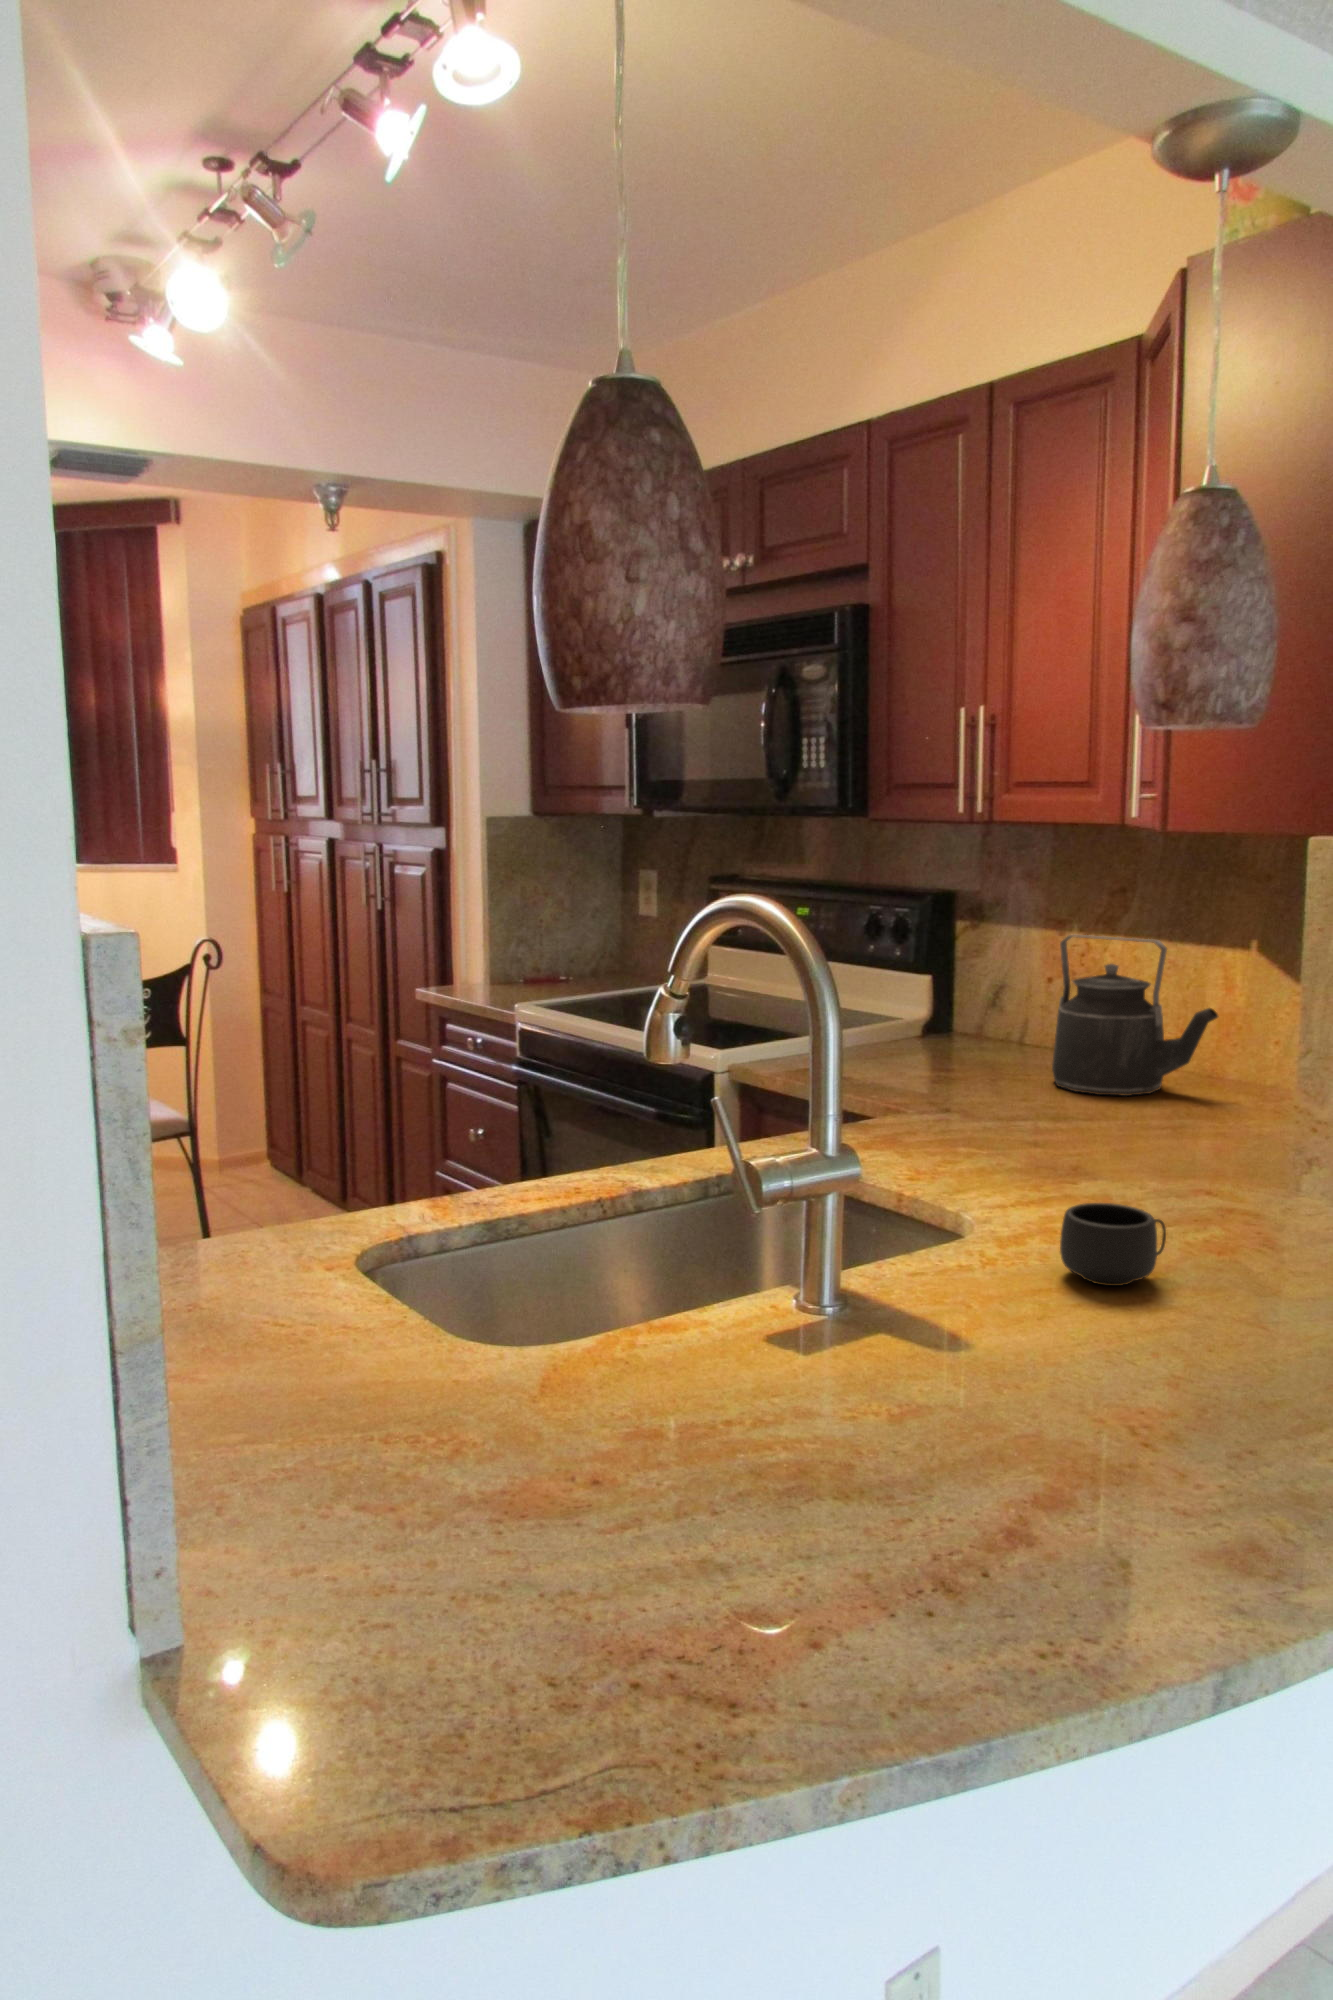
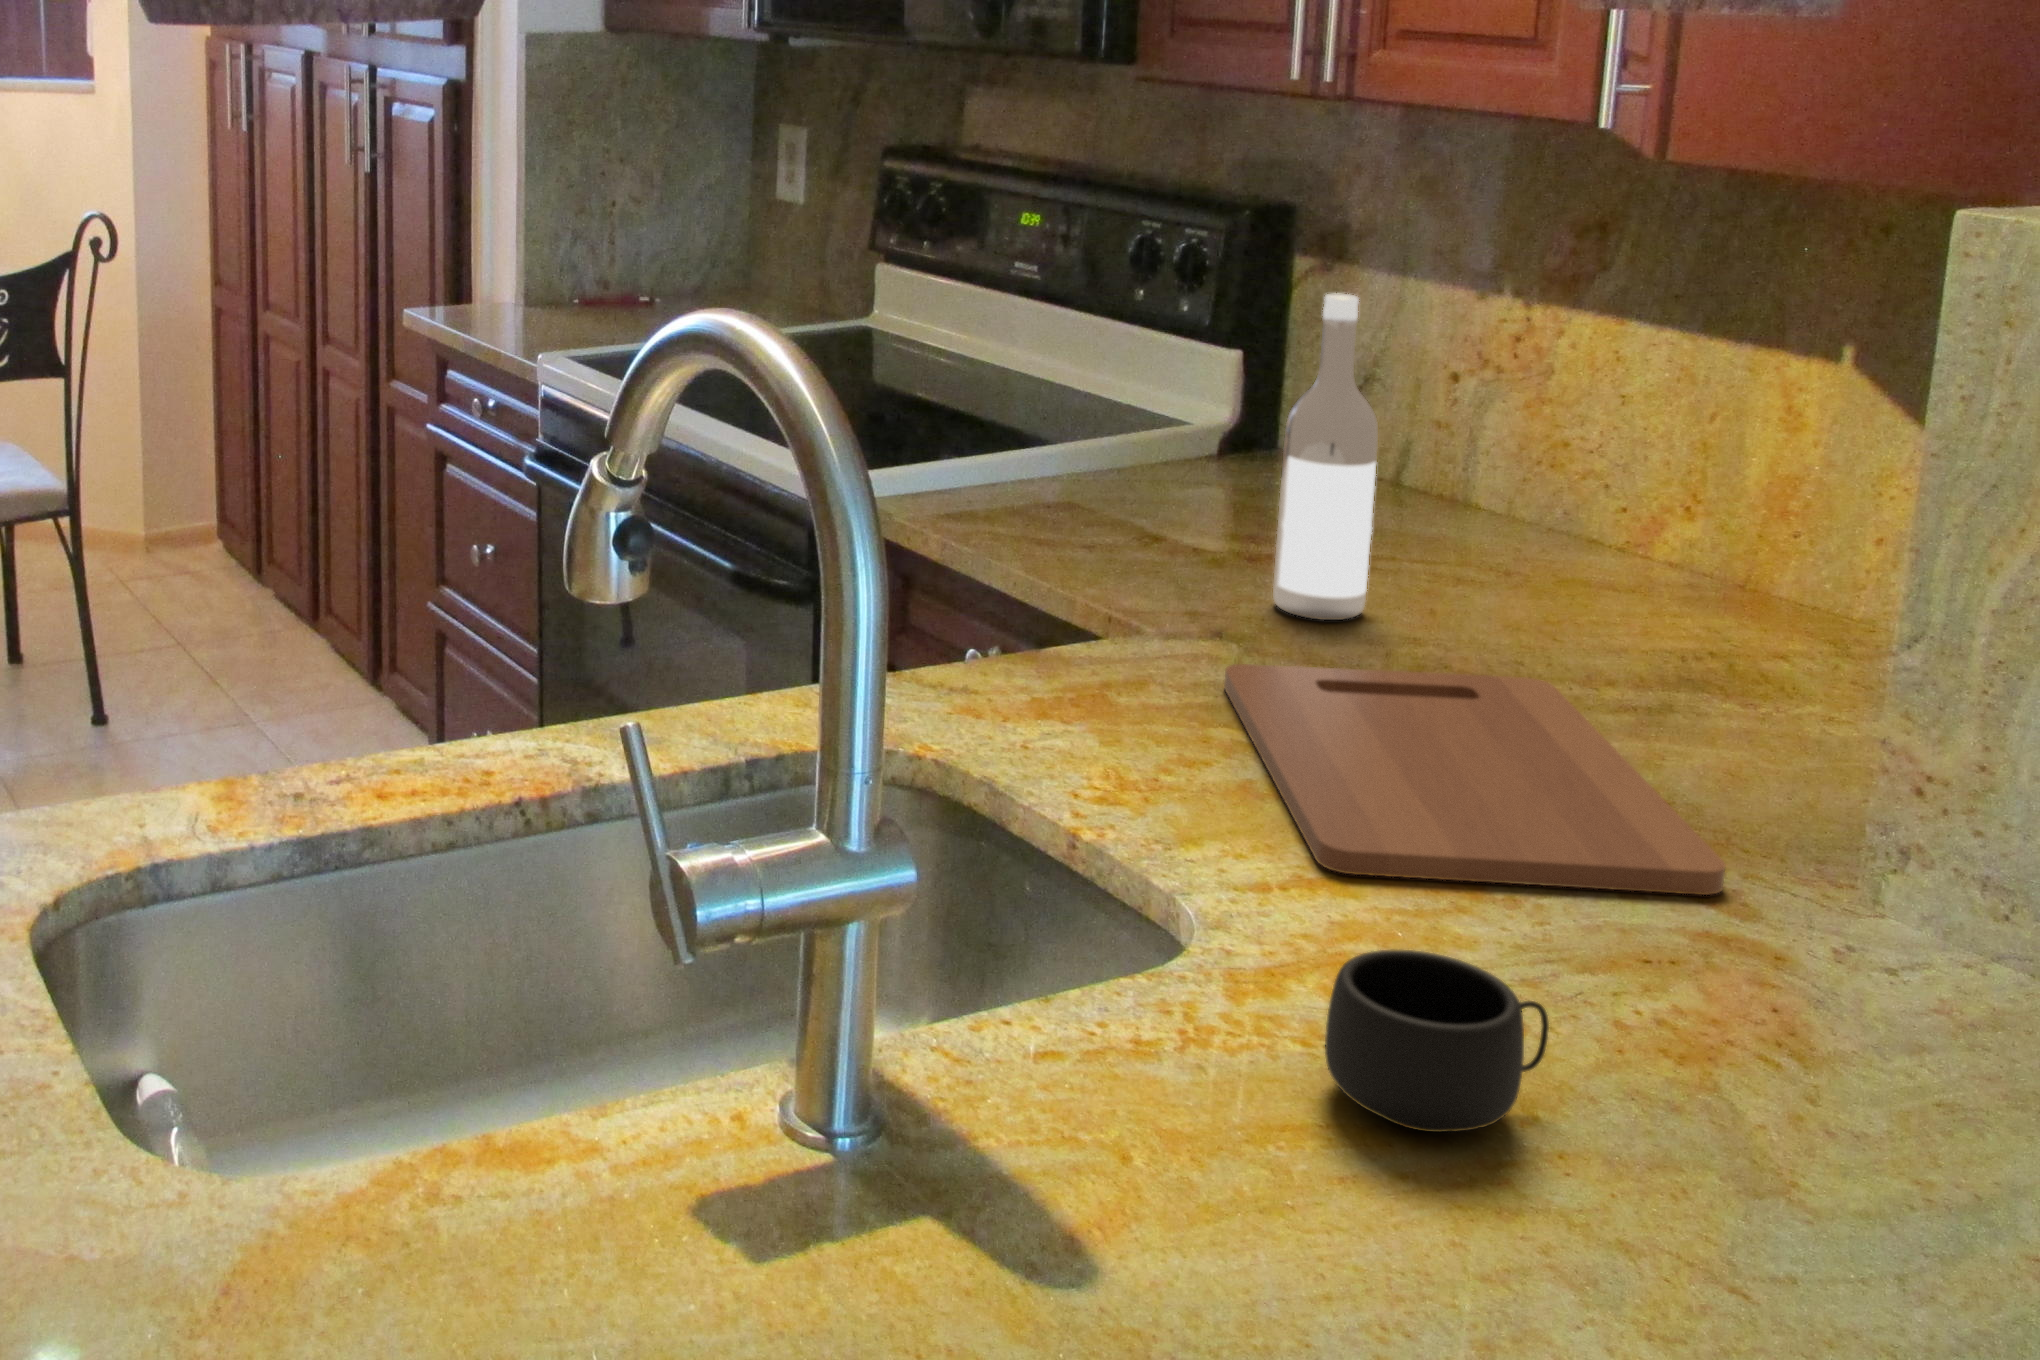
wine bottle: none [972,921,1023,1100] -> present [1273,293,1378,620]
kettle: present [1052,935,1219,1096] -> none [1436,316,1764,627]
cutting board: none [959,1114,1228,1197] -> present [1224,664,1725,895]

